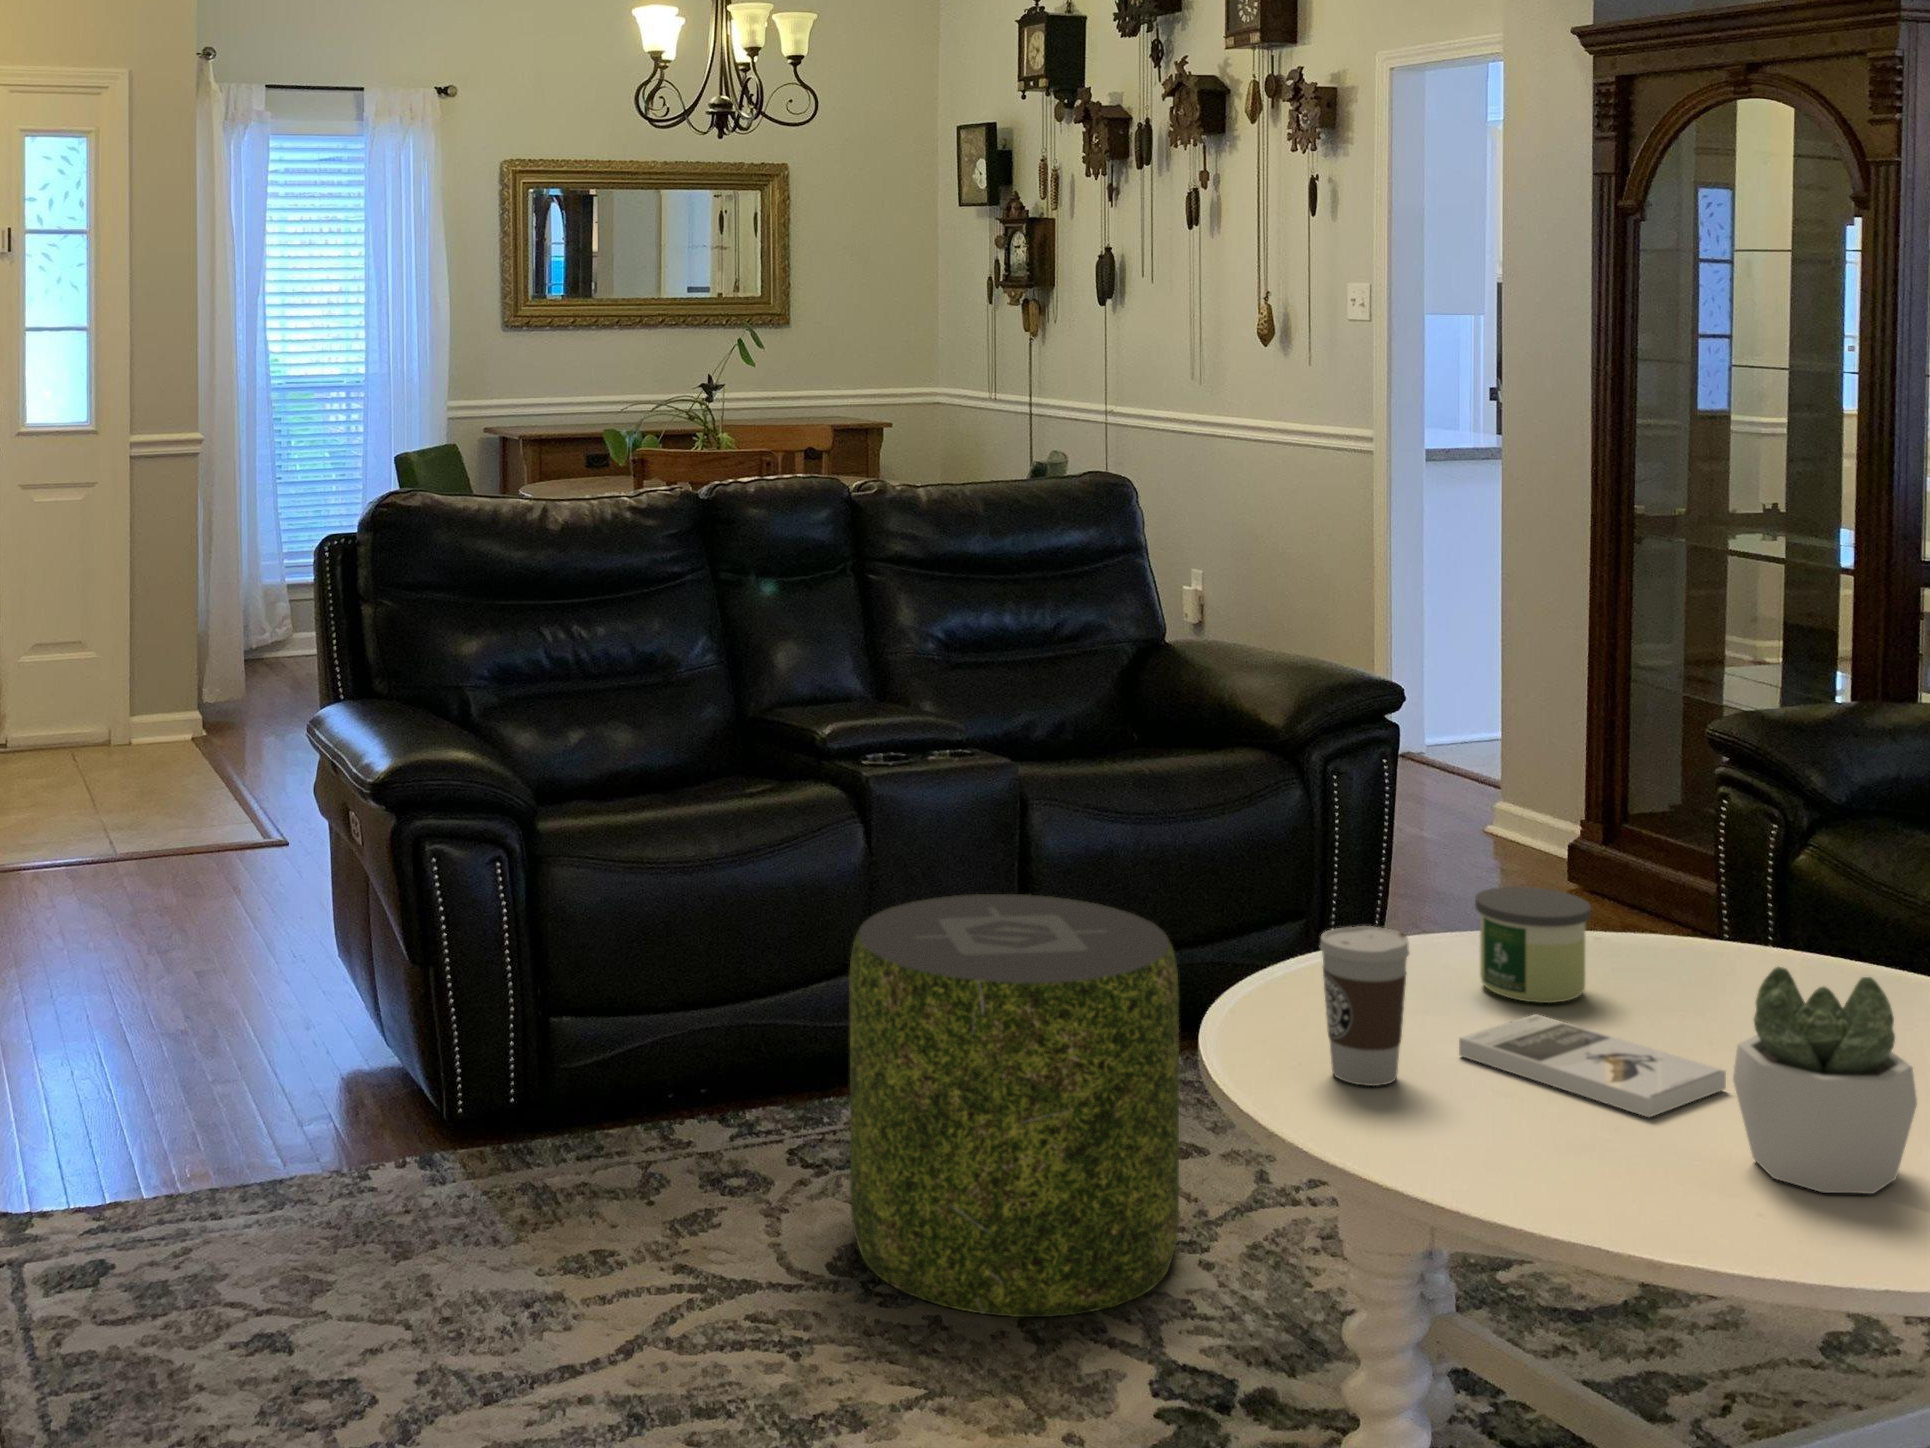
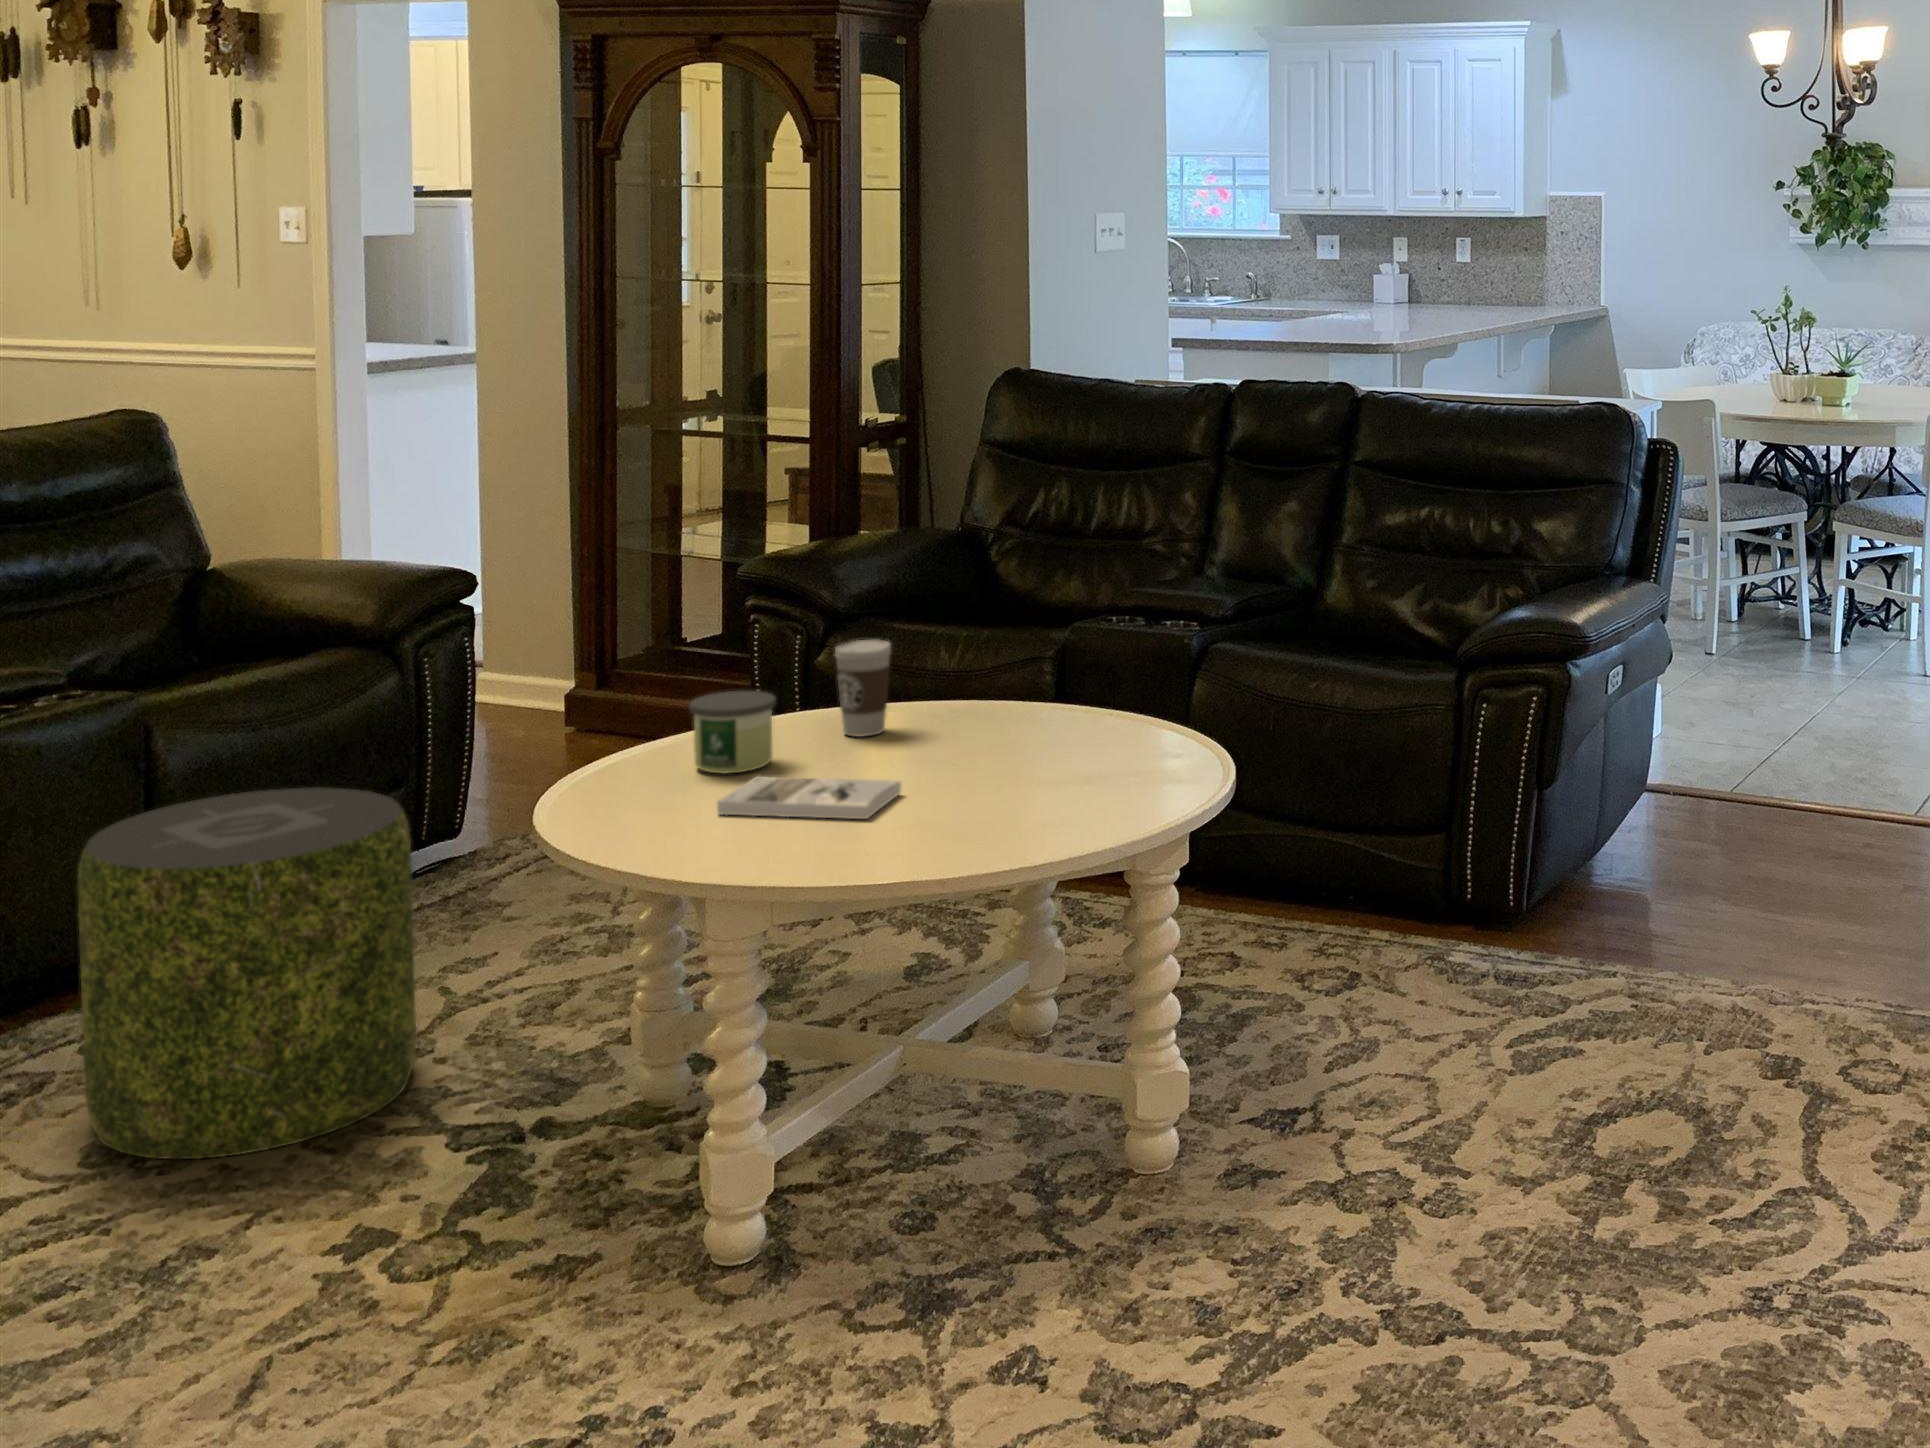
coffee cup: present [1320,926,1409,1086] -> present [835,640,891,737]
succulent plant: present [1733,967,1917,1194] -> none [930,693,1039,832]

